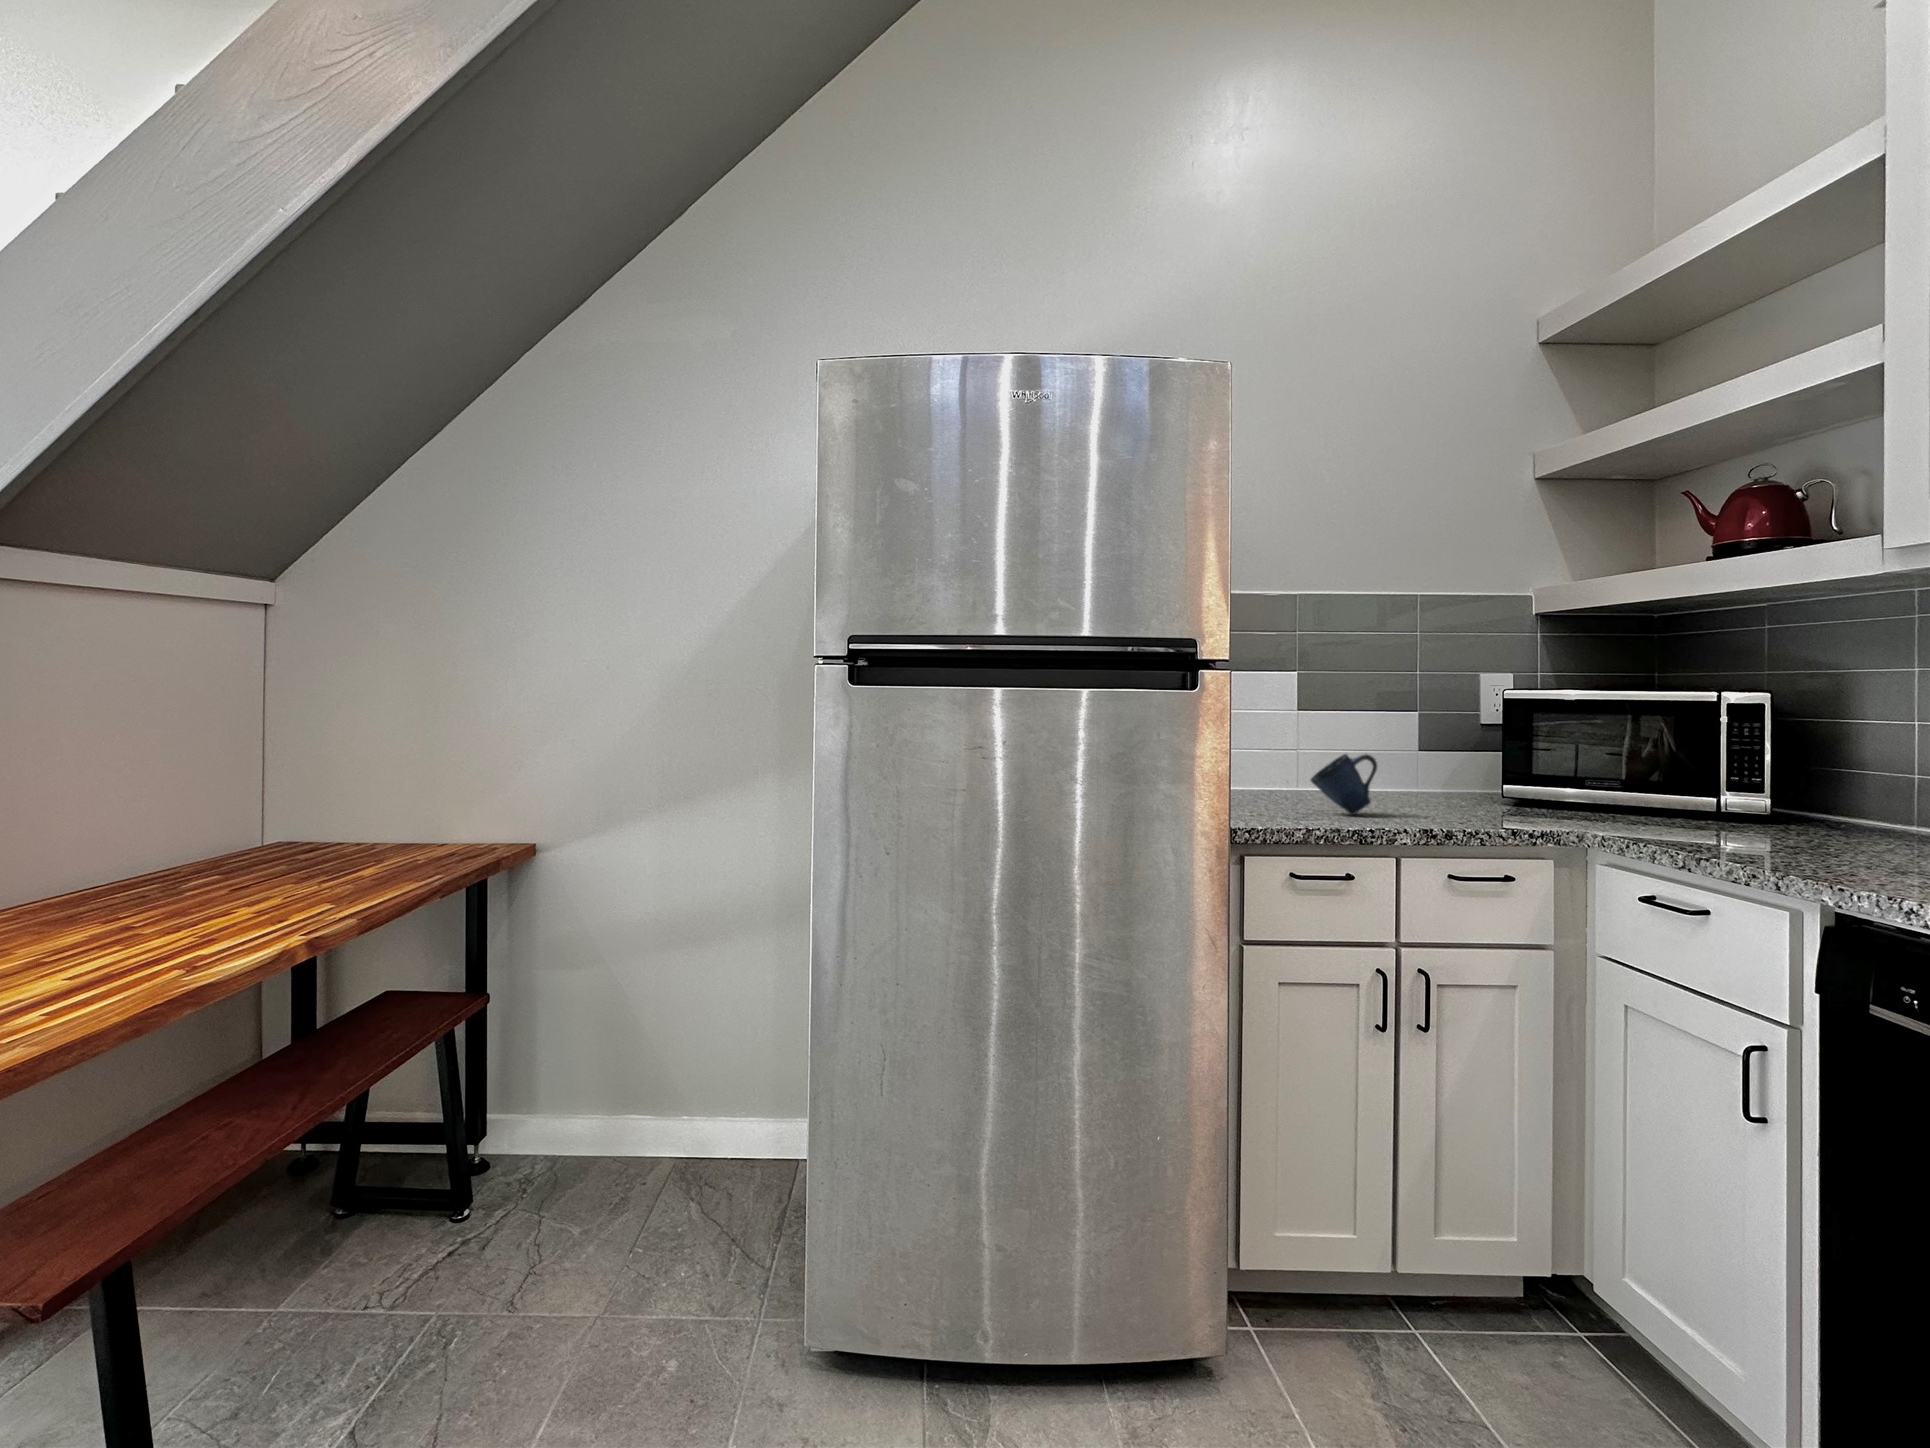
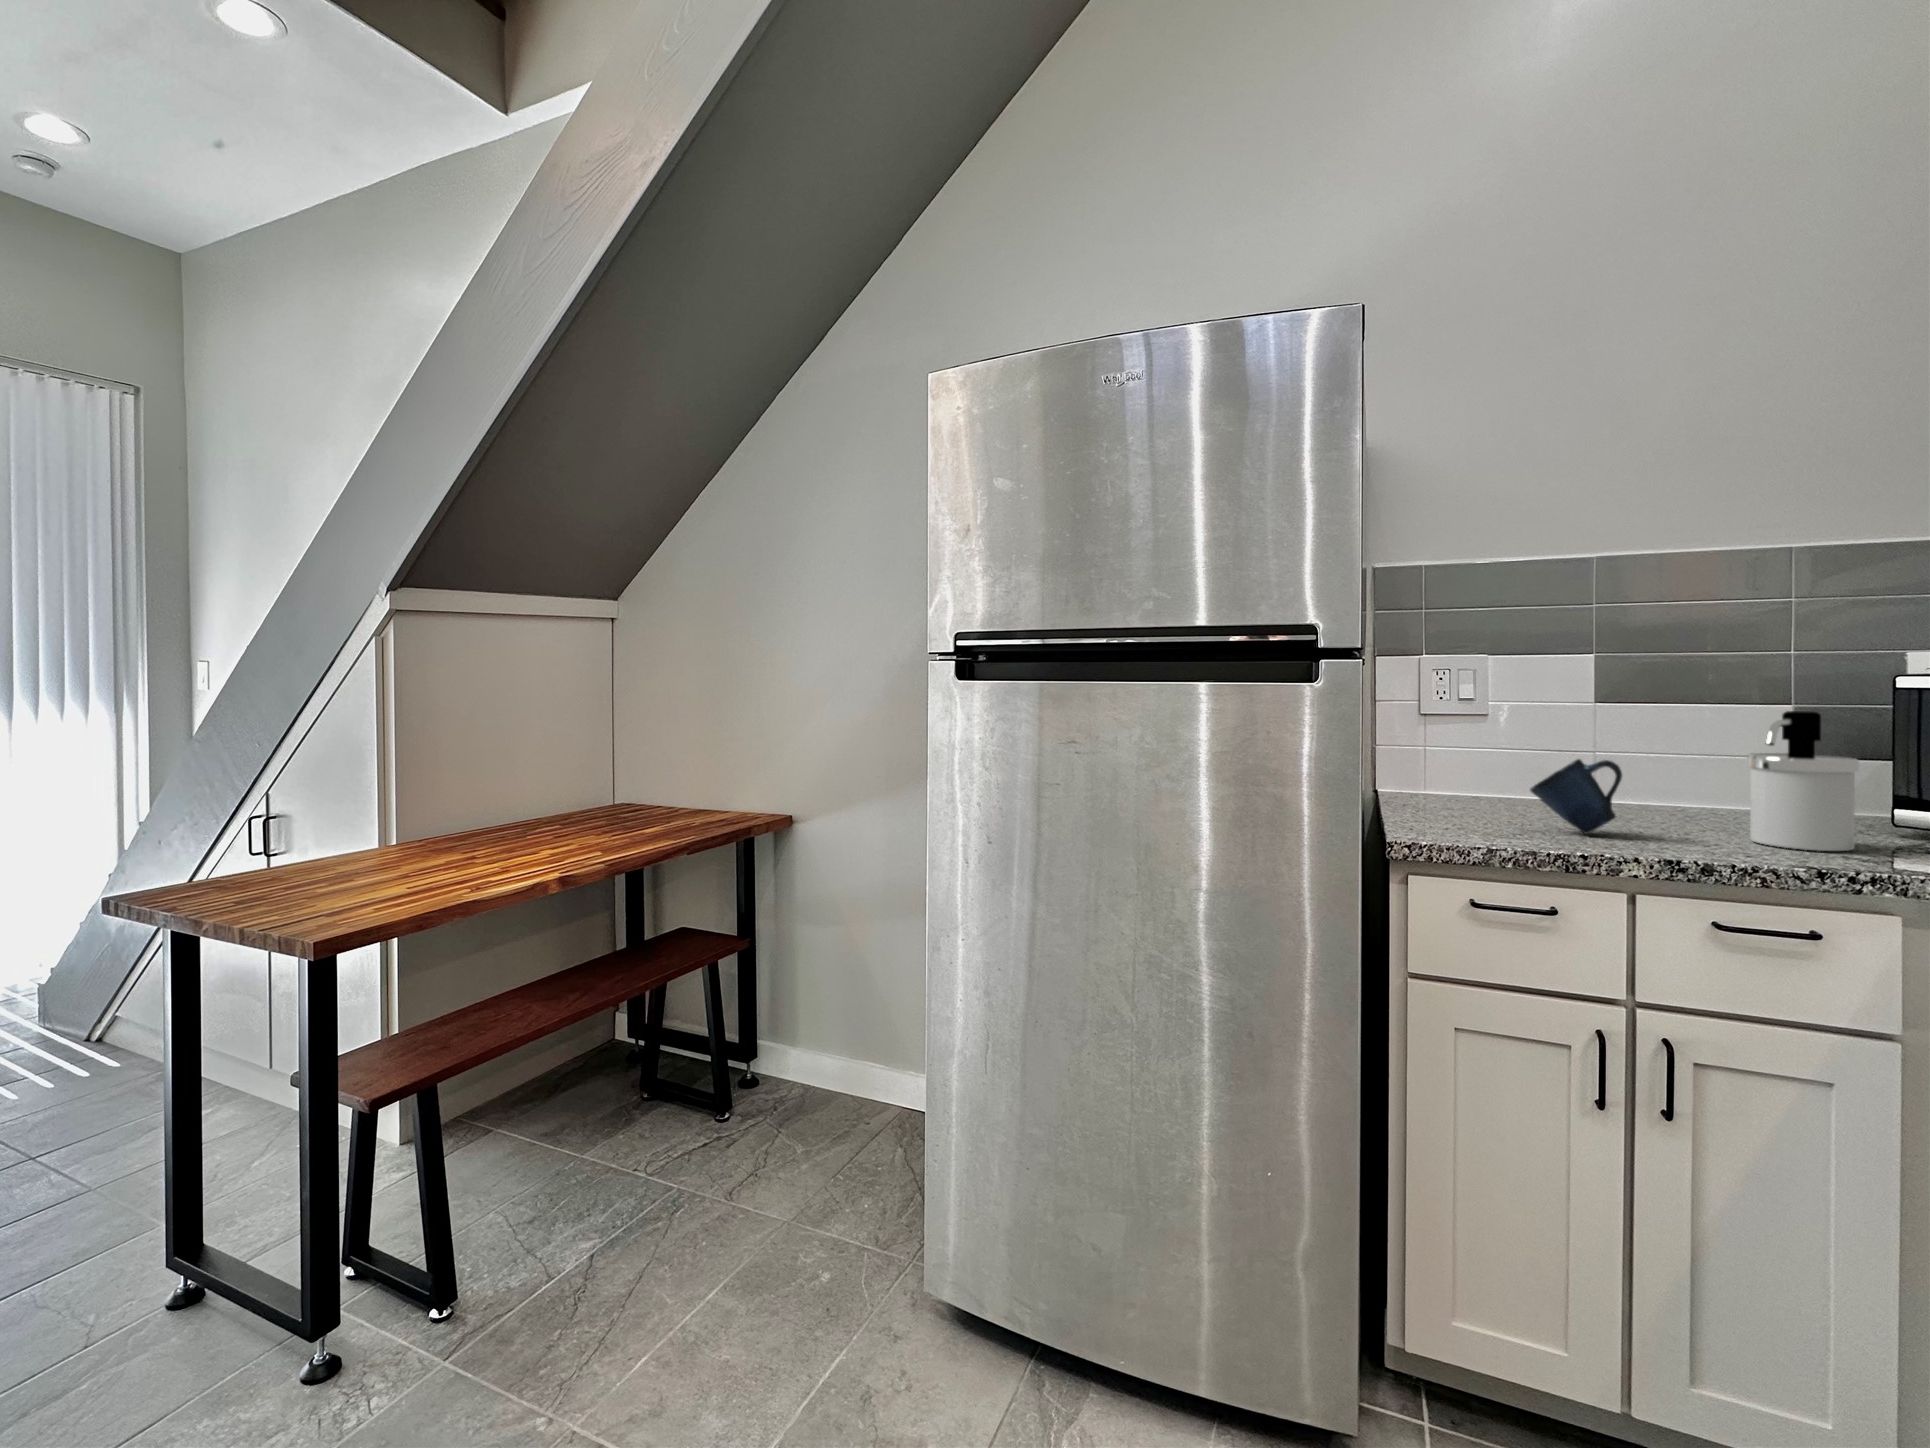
soap dispenser: none [1447,714,1516,818] -> present [1747,711,1859,851]

